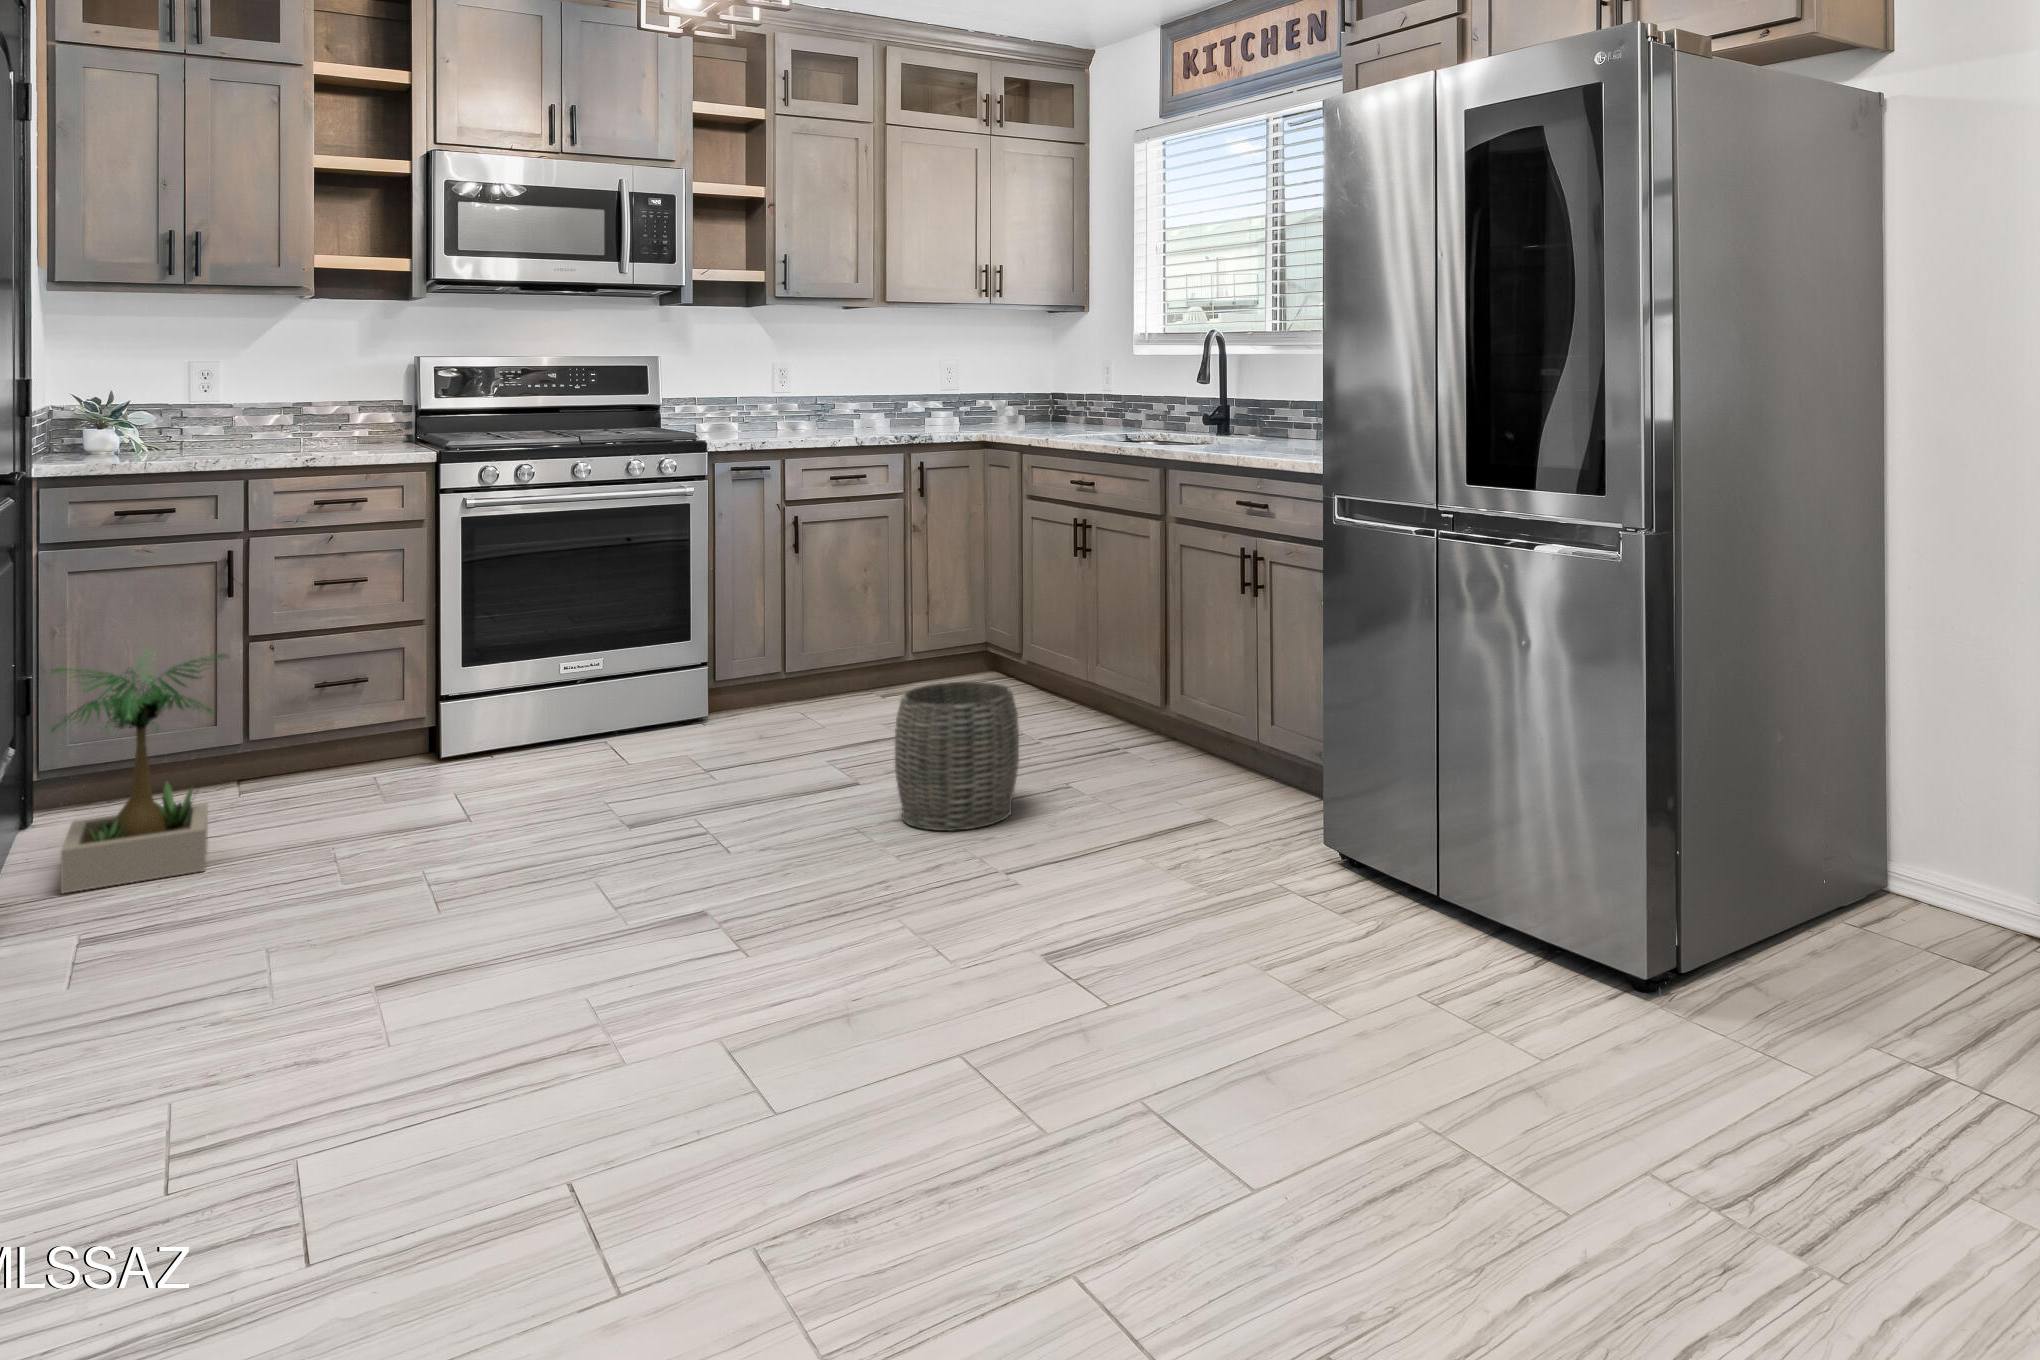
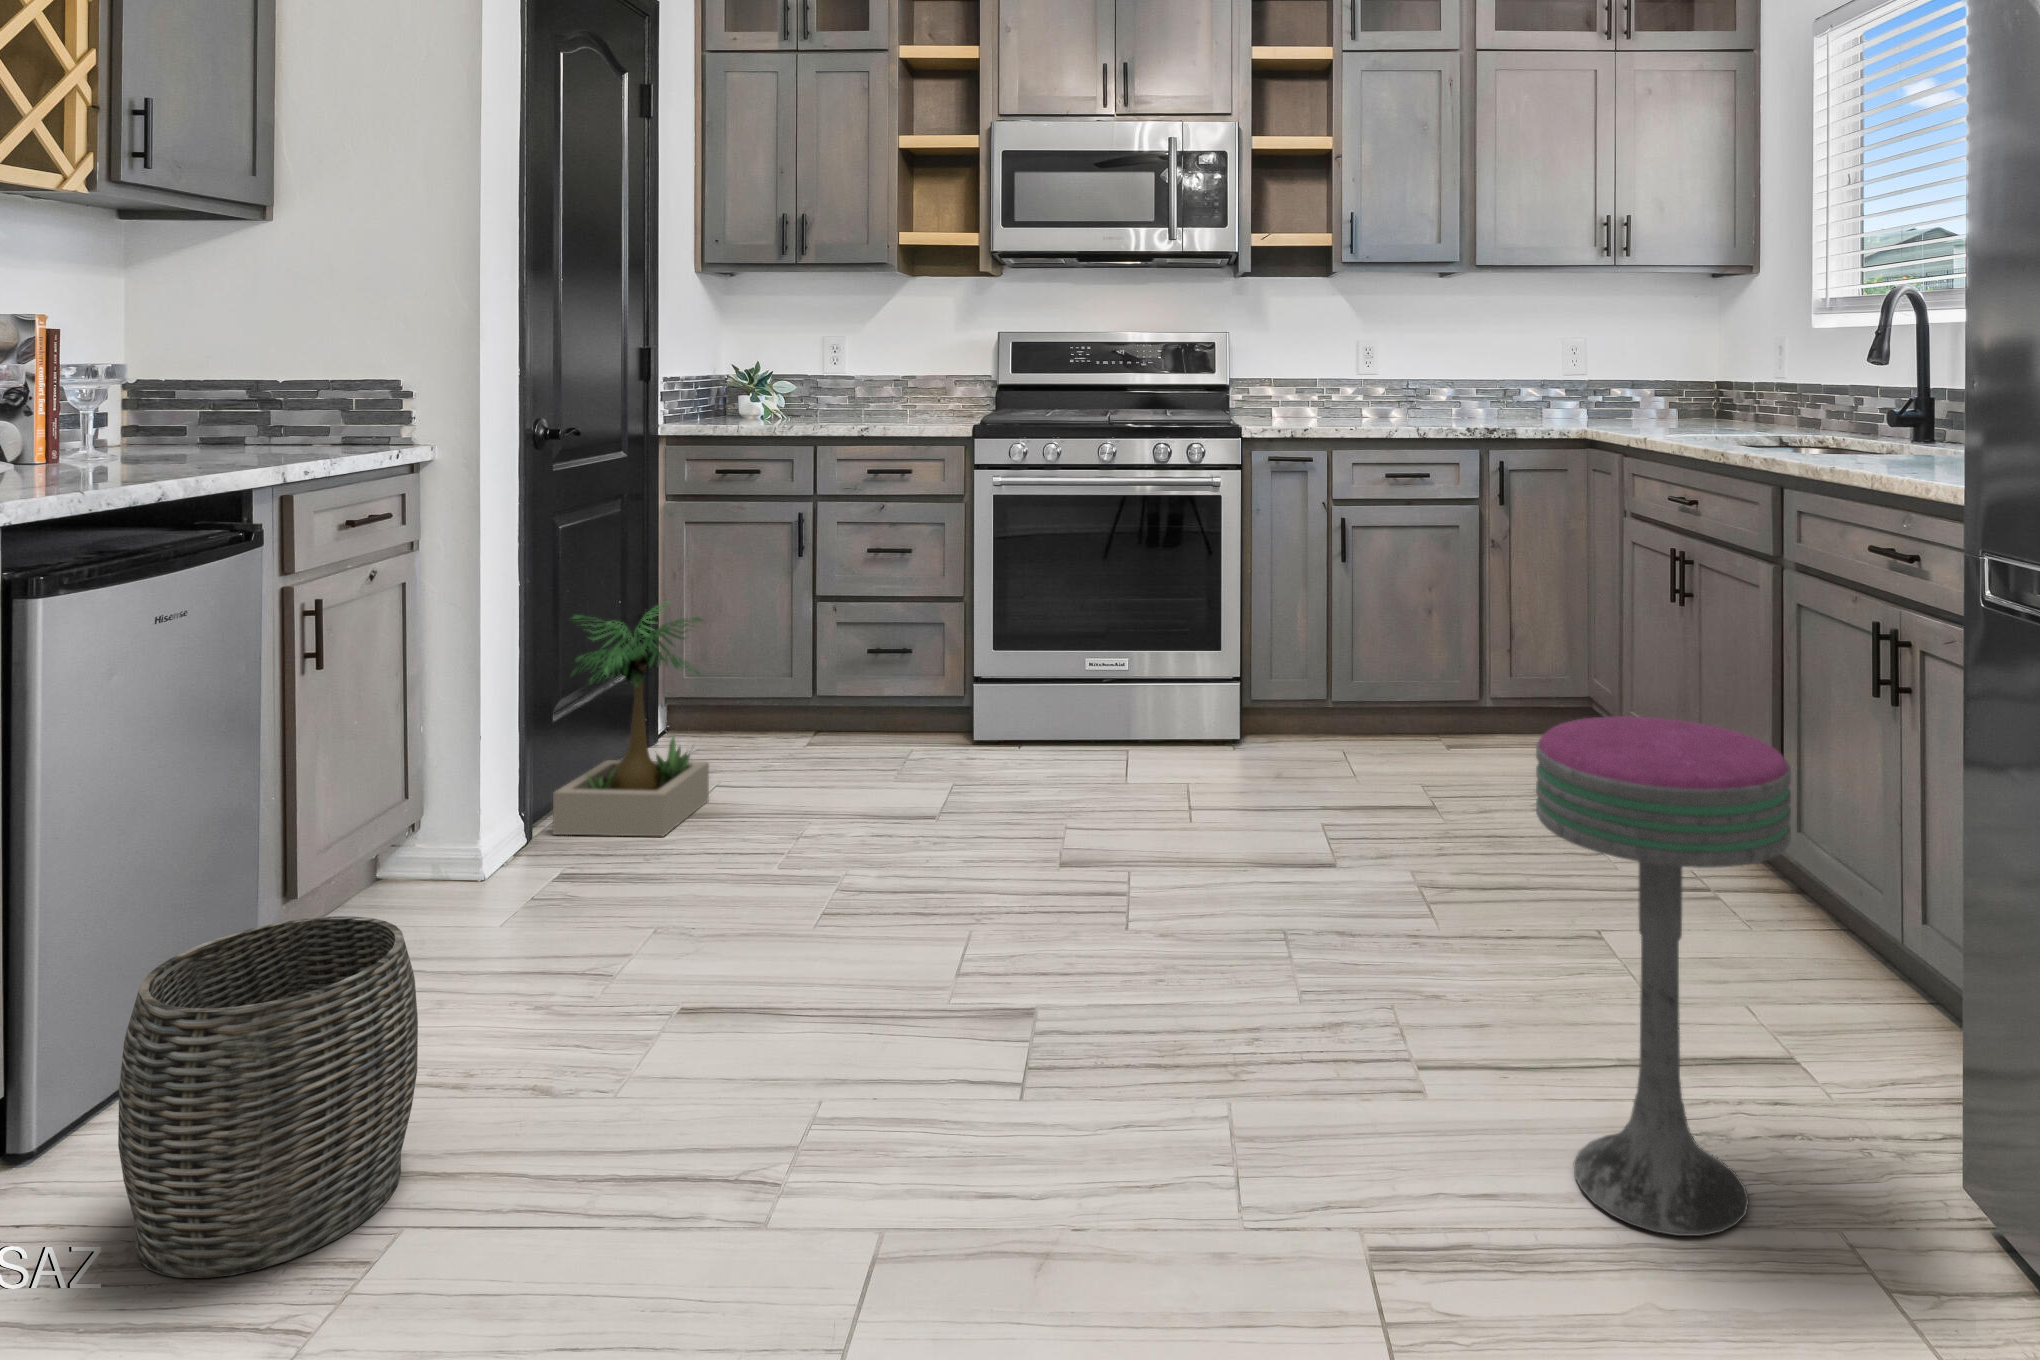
bar stool: none [1106,606,1242,878] -> present [1536,716,1791,1236]
woven basket: present [895,682,1019,831] -> present [118,916,418,1278]

